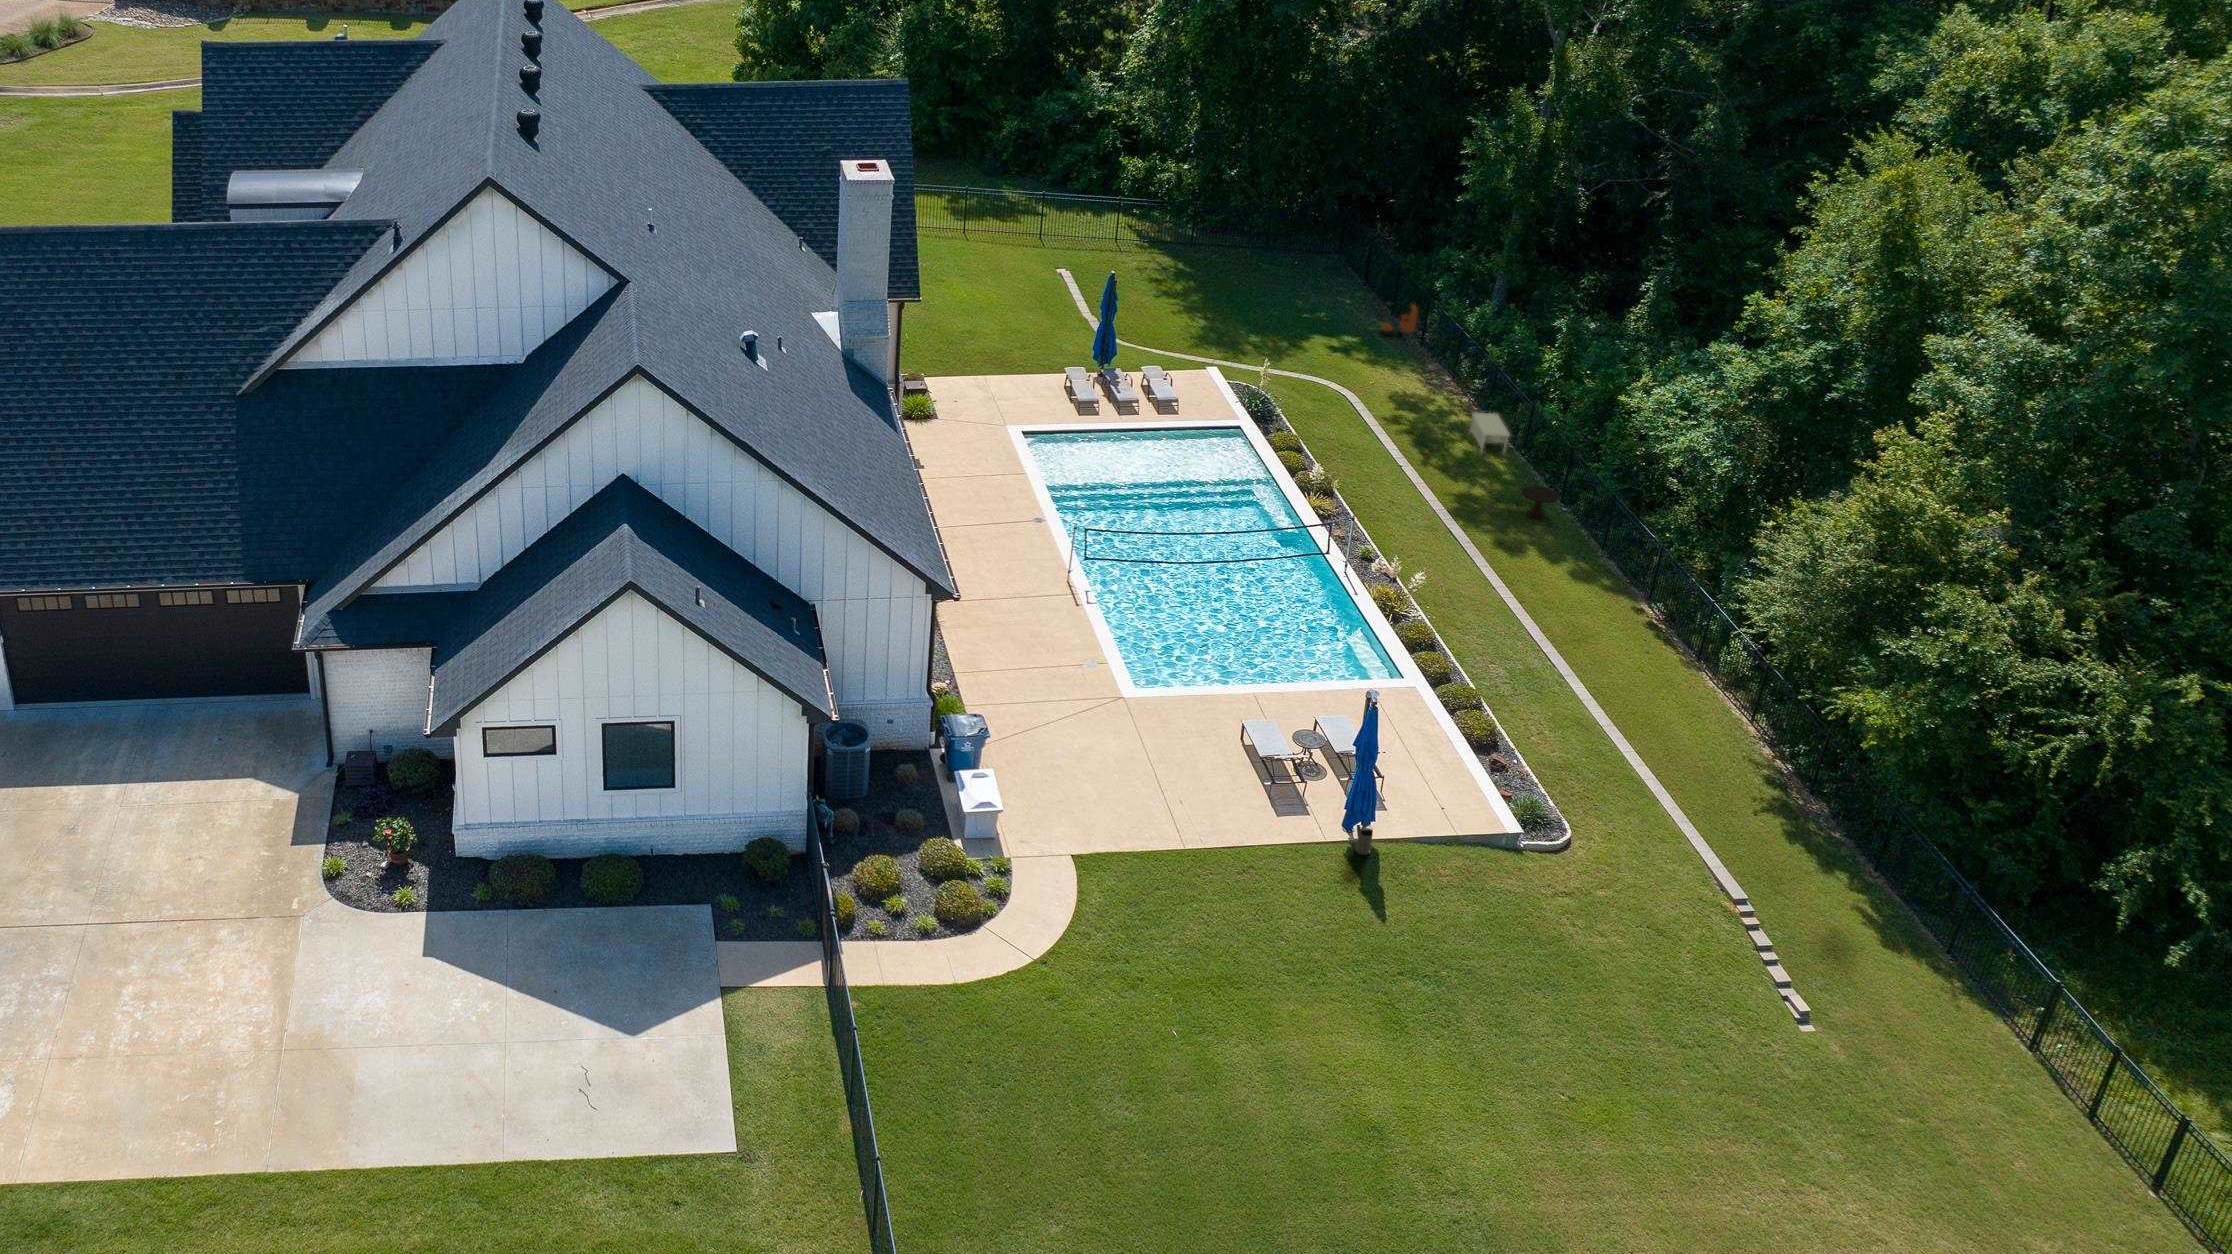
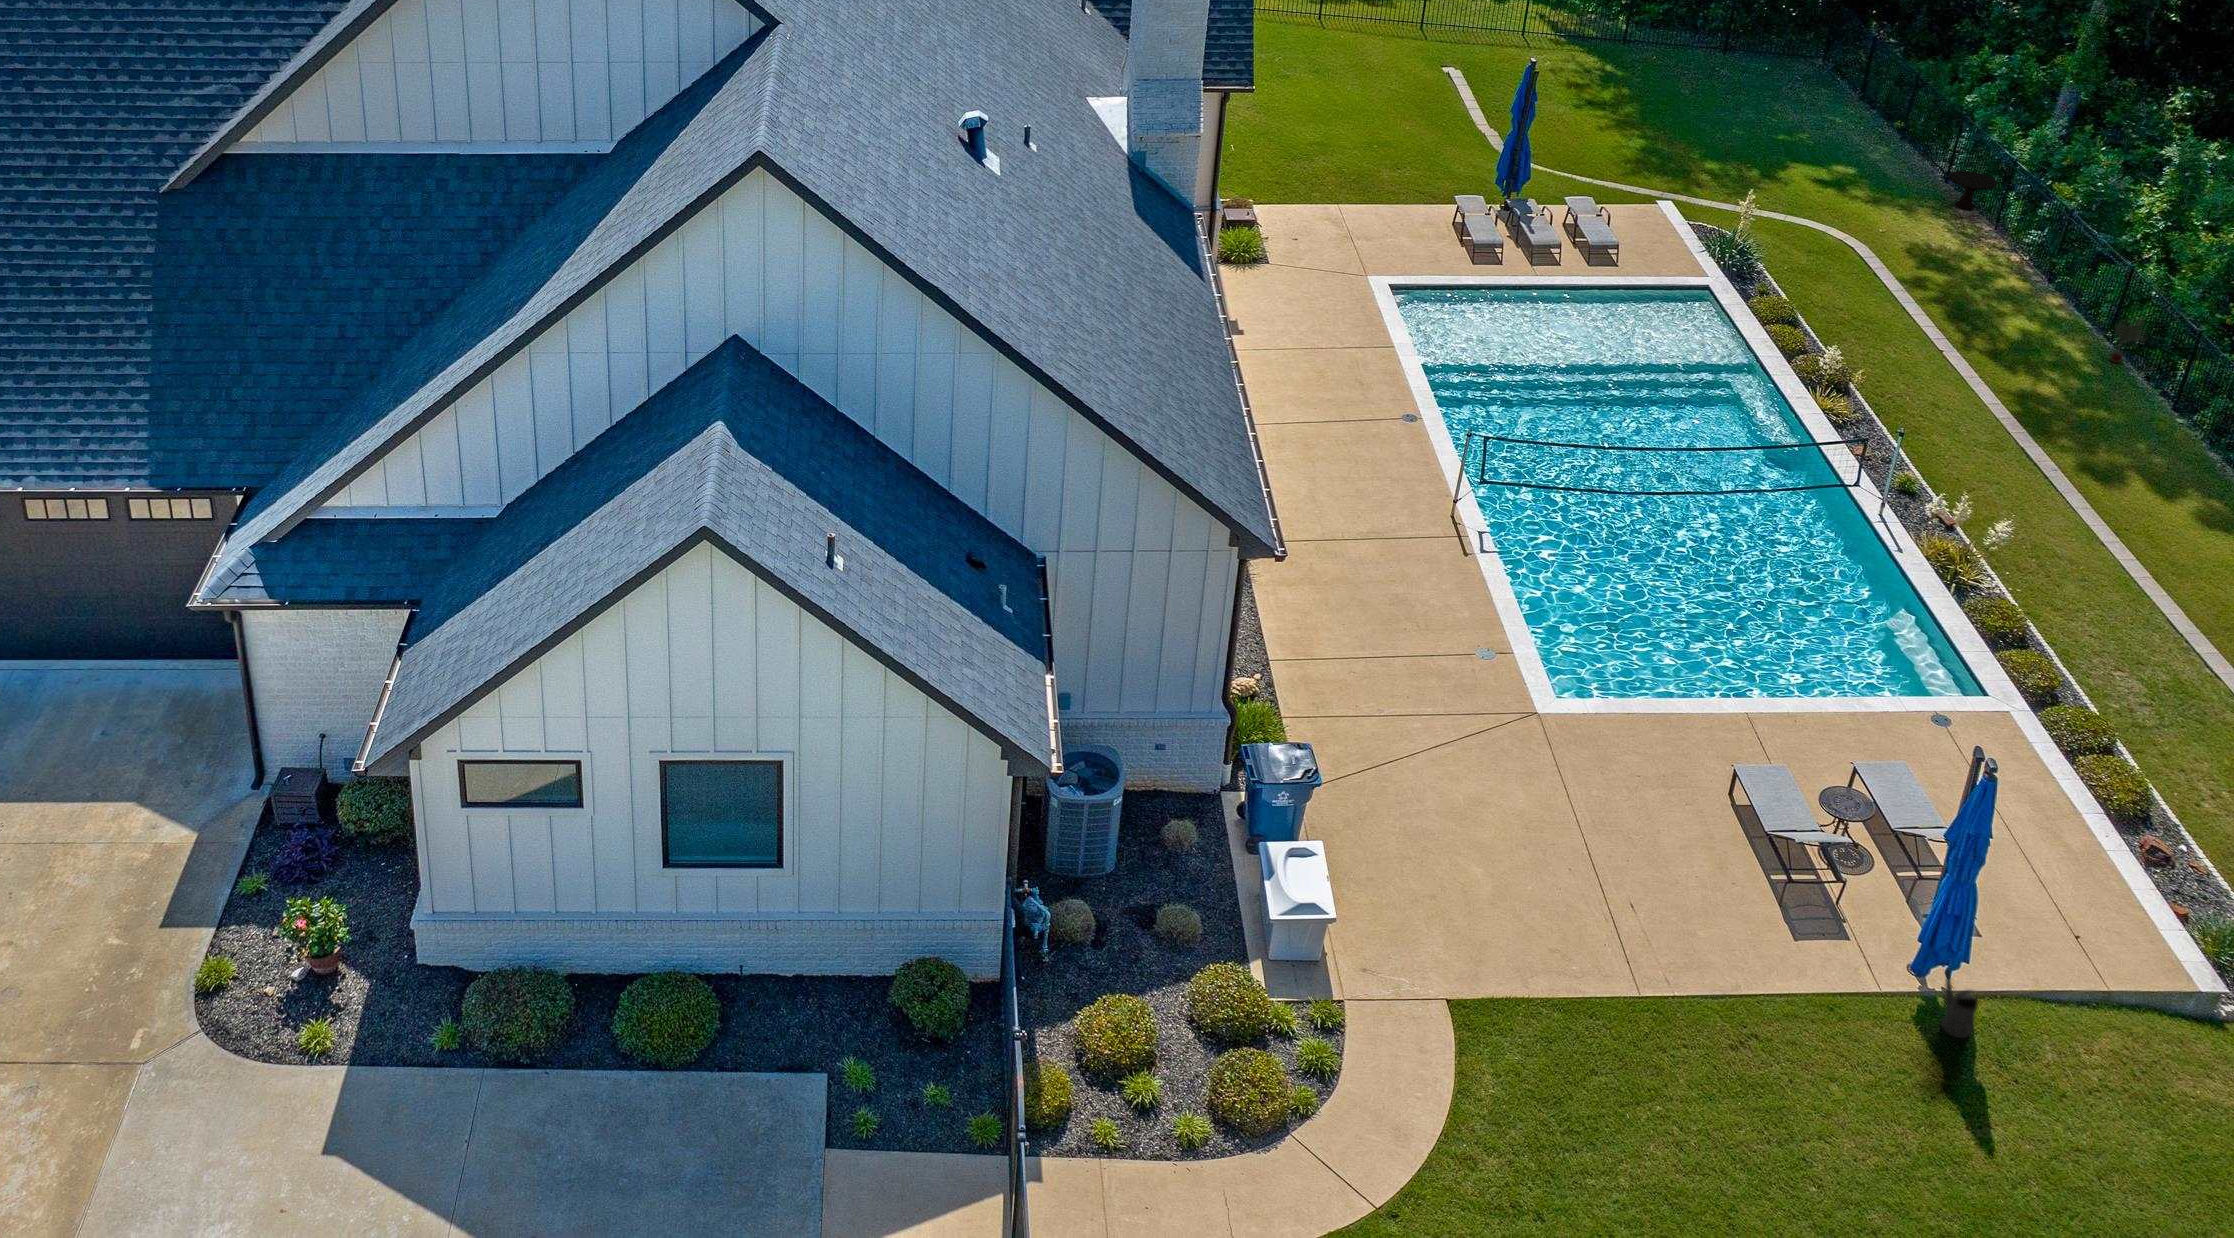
lounge chair: present [1382,305,1418,336] -> none [1886,118,1950,166]
storage bench: present [1470,412,1510,450] -> none [2040,272,2113,334]
potted tree: none [1508,439,1530,474] -> present [2111,318,2145,363]
side table: present [1522,486,1559,519] -> present [1948,171,1997,210]

